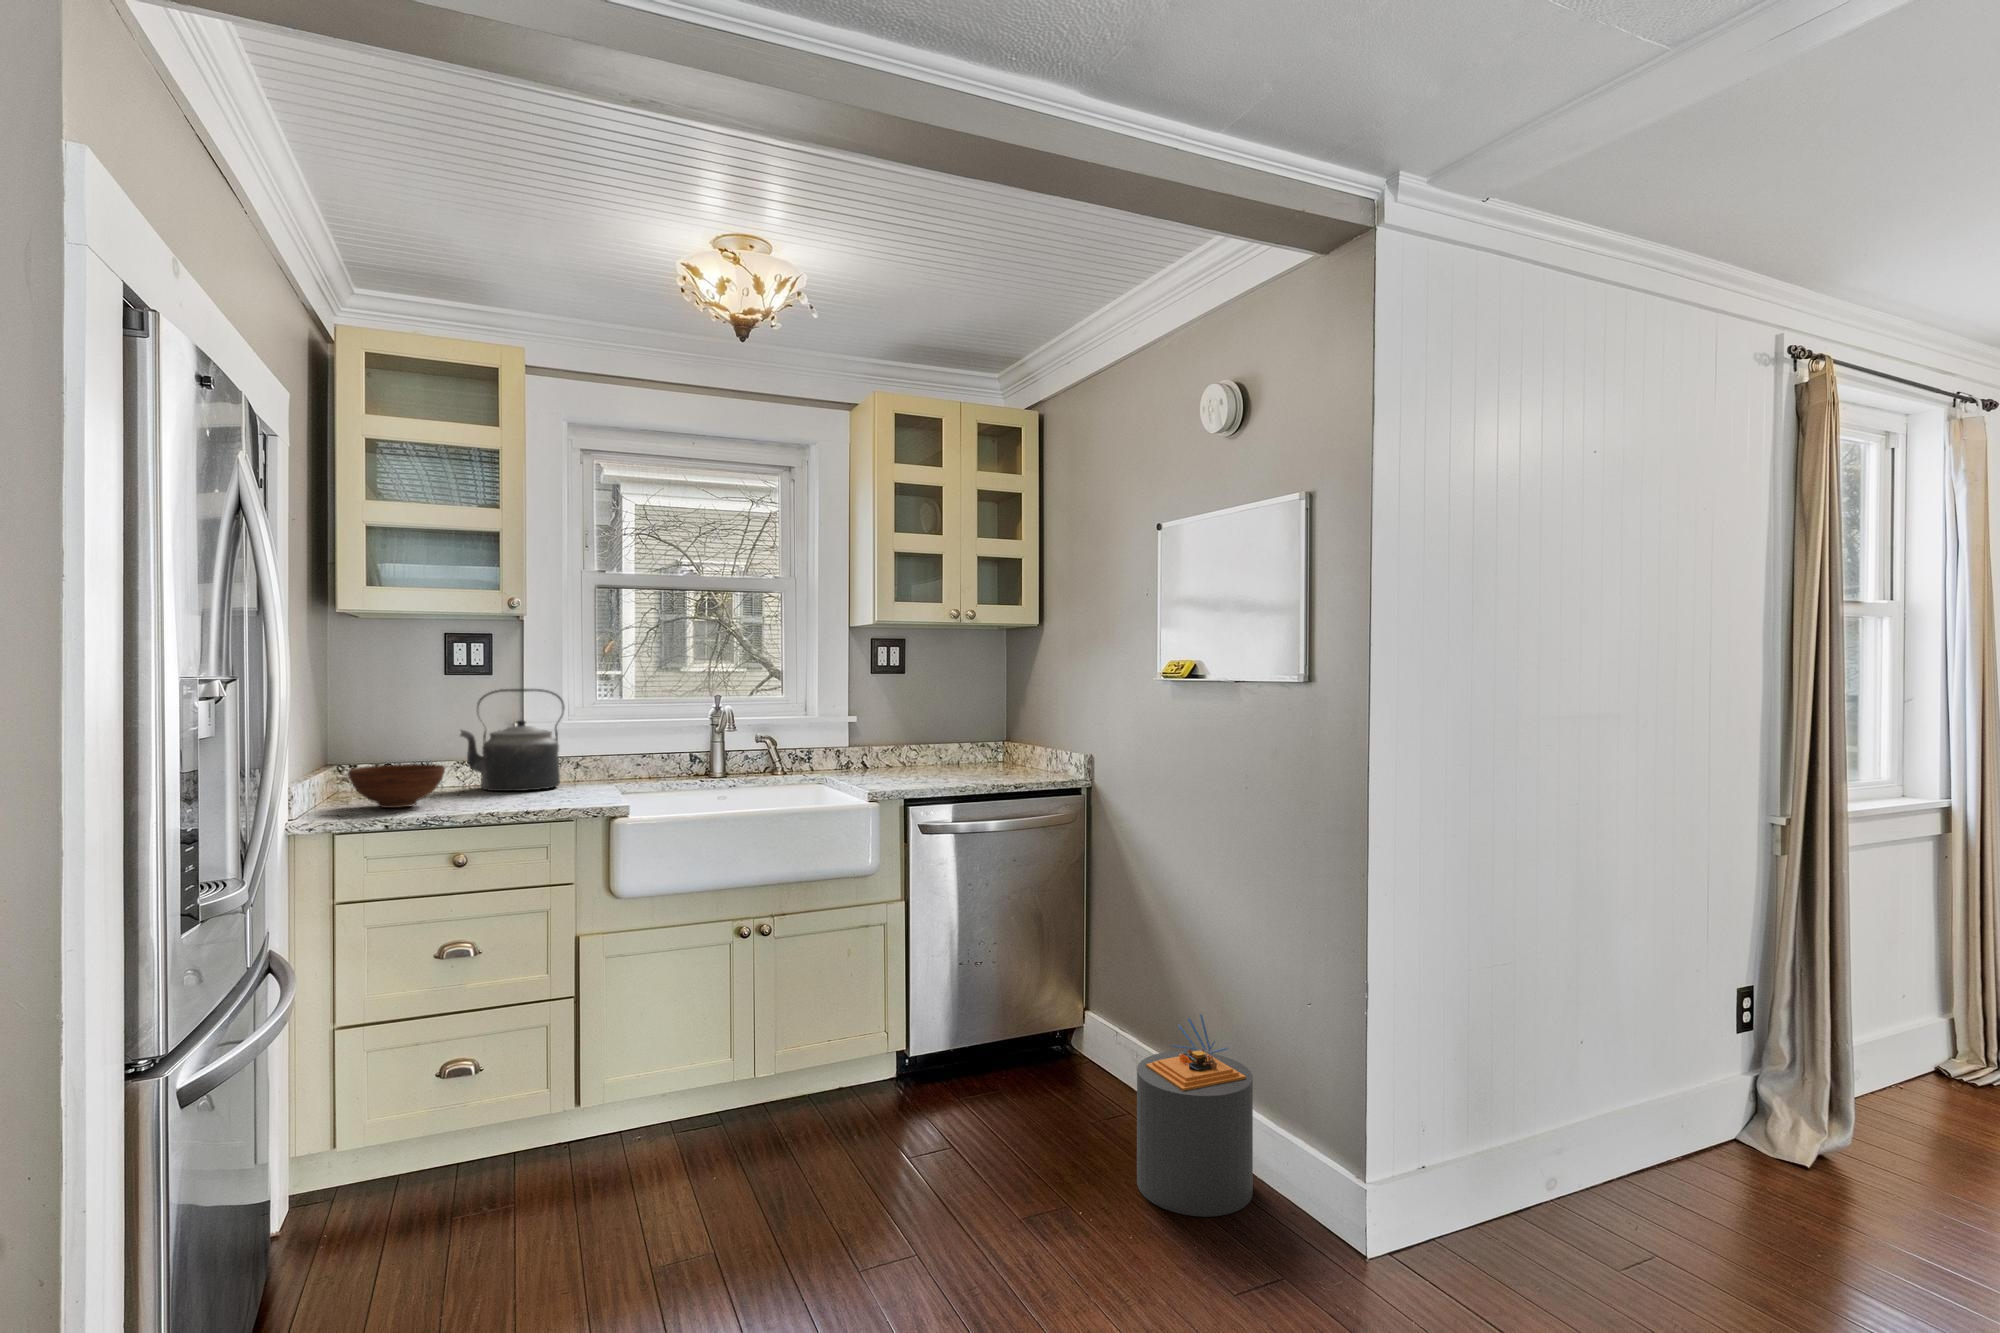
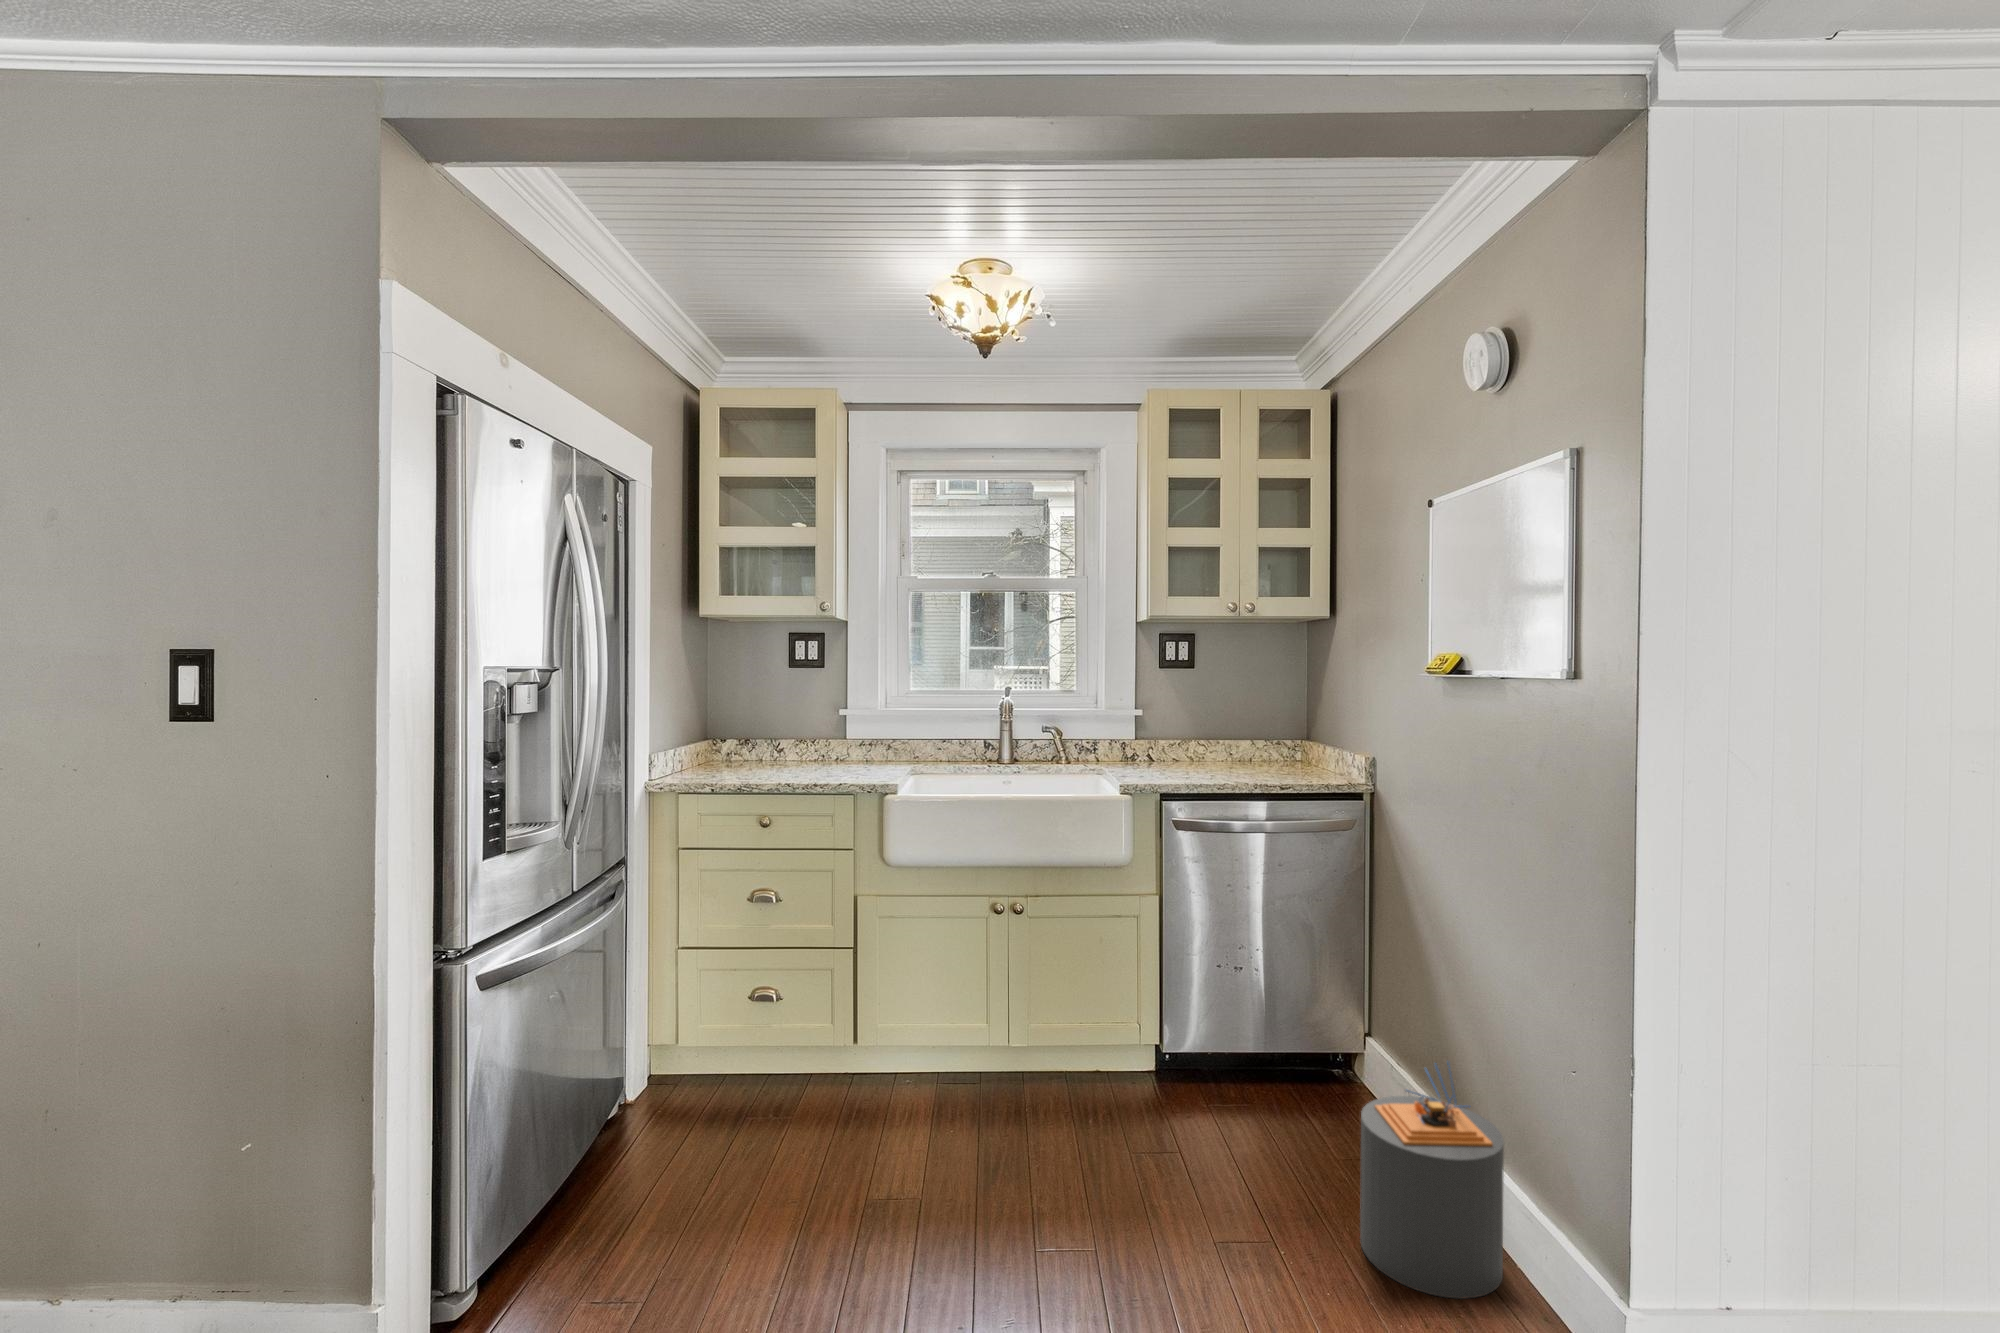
kettle: present [460,689,564,791] -> none [796,680,877,766]
bowl: present [348,764,445,808] -> none [698,741,768,776]

